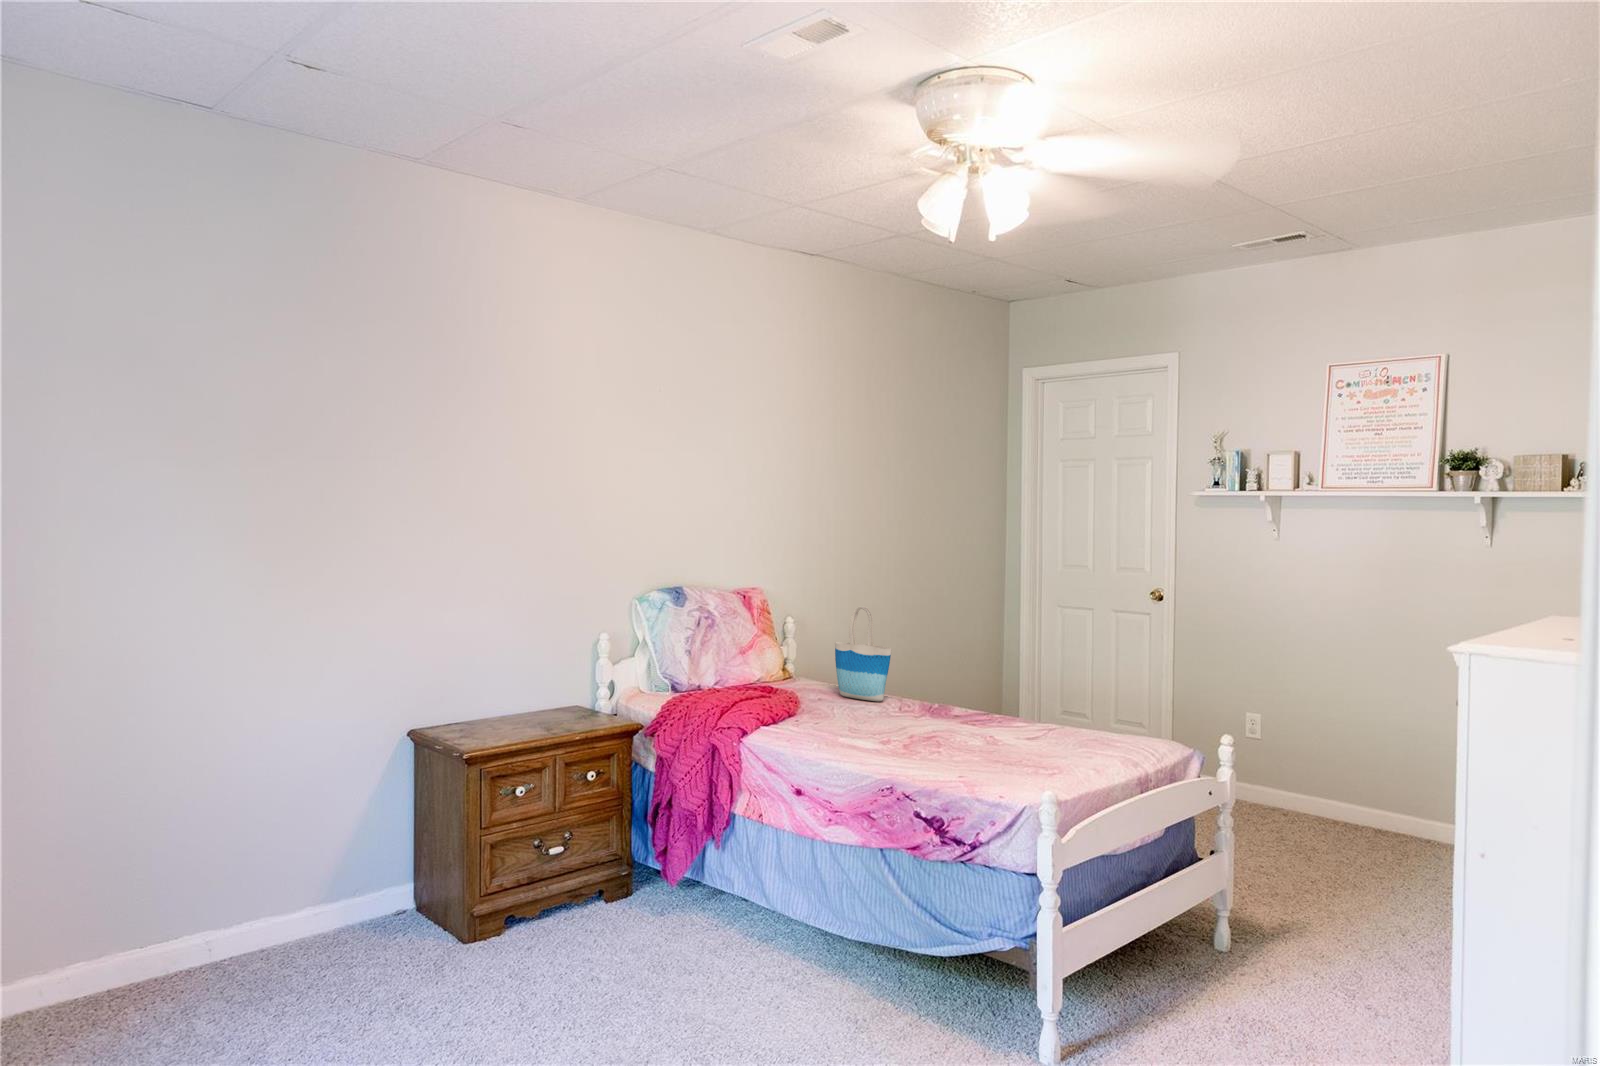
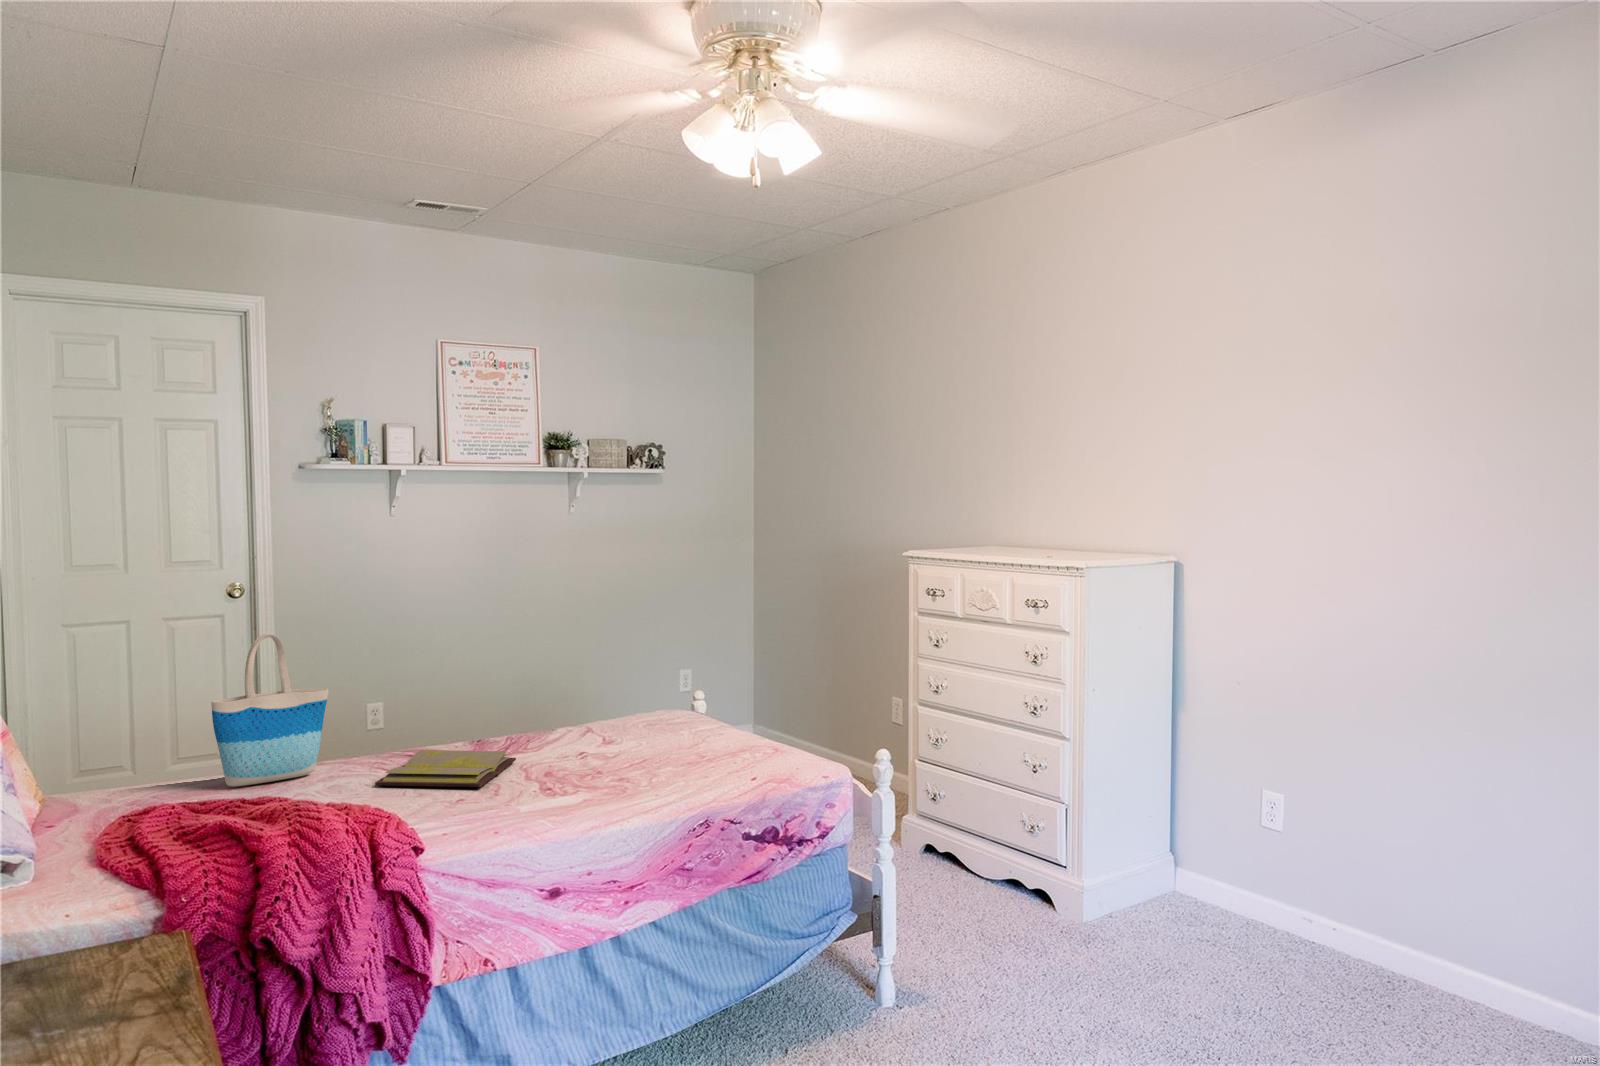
diary: none [866,705,954,729] -> present [375,750,516,787]

